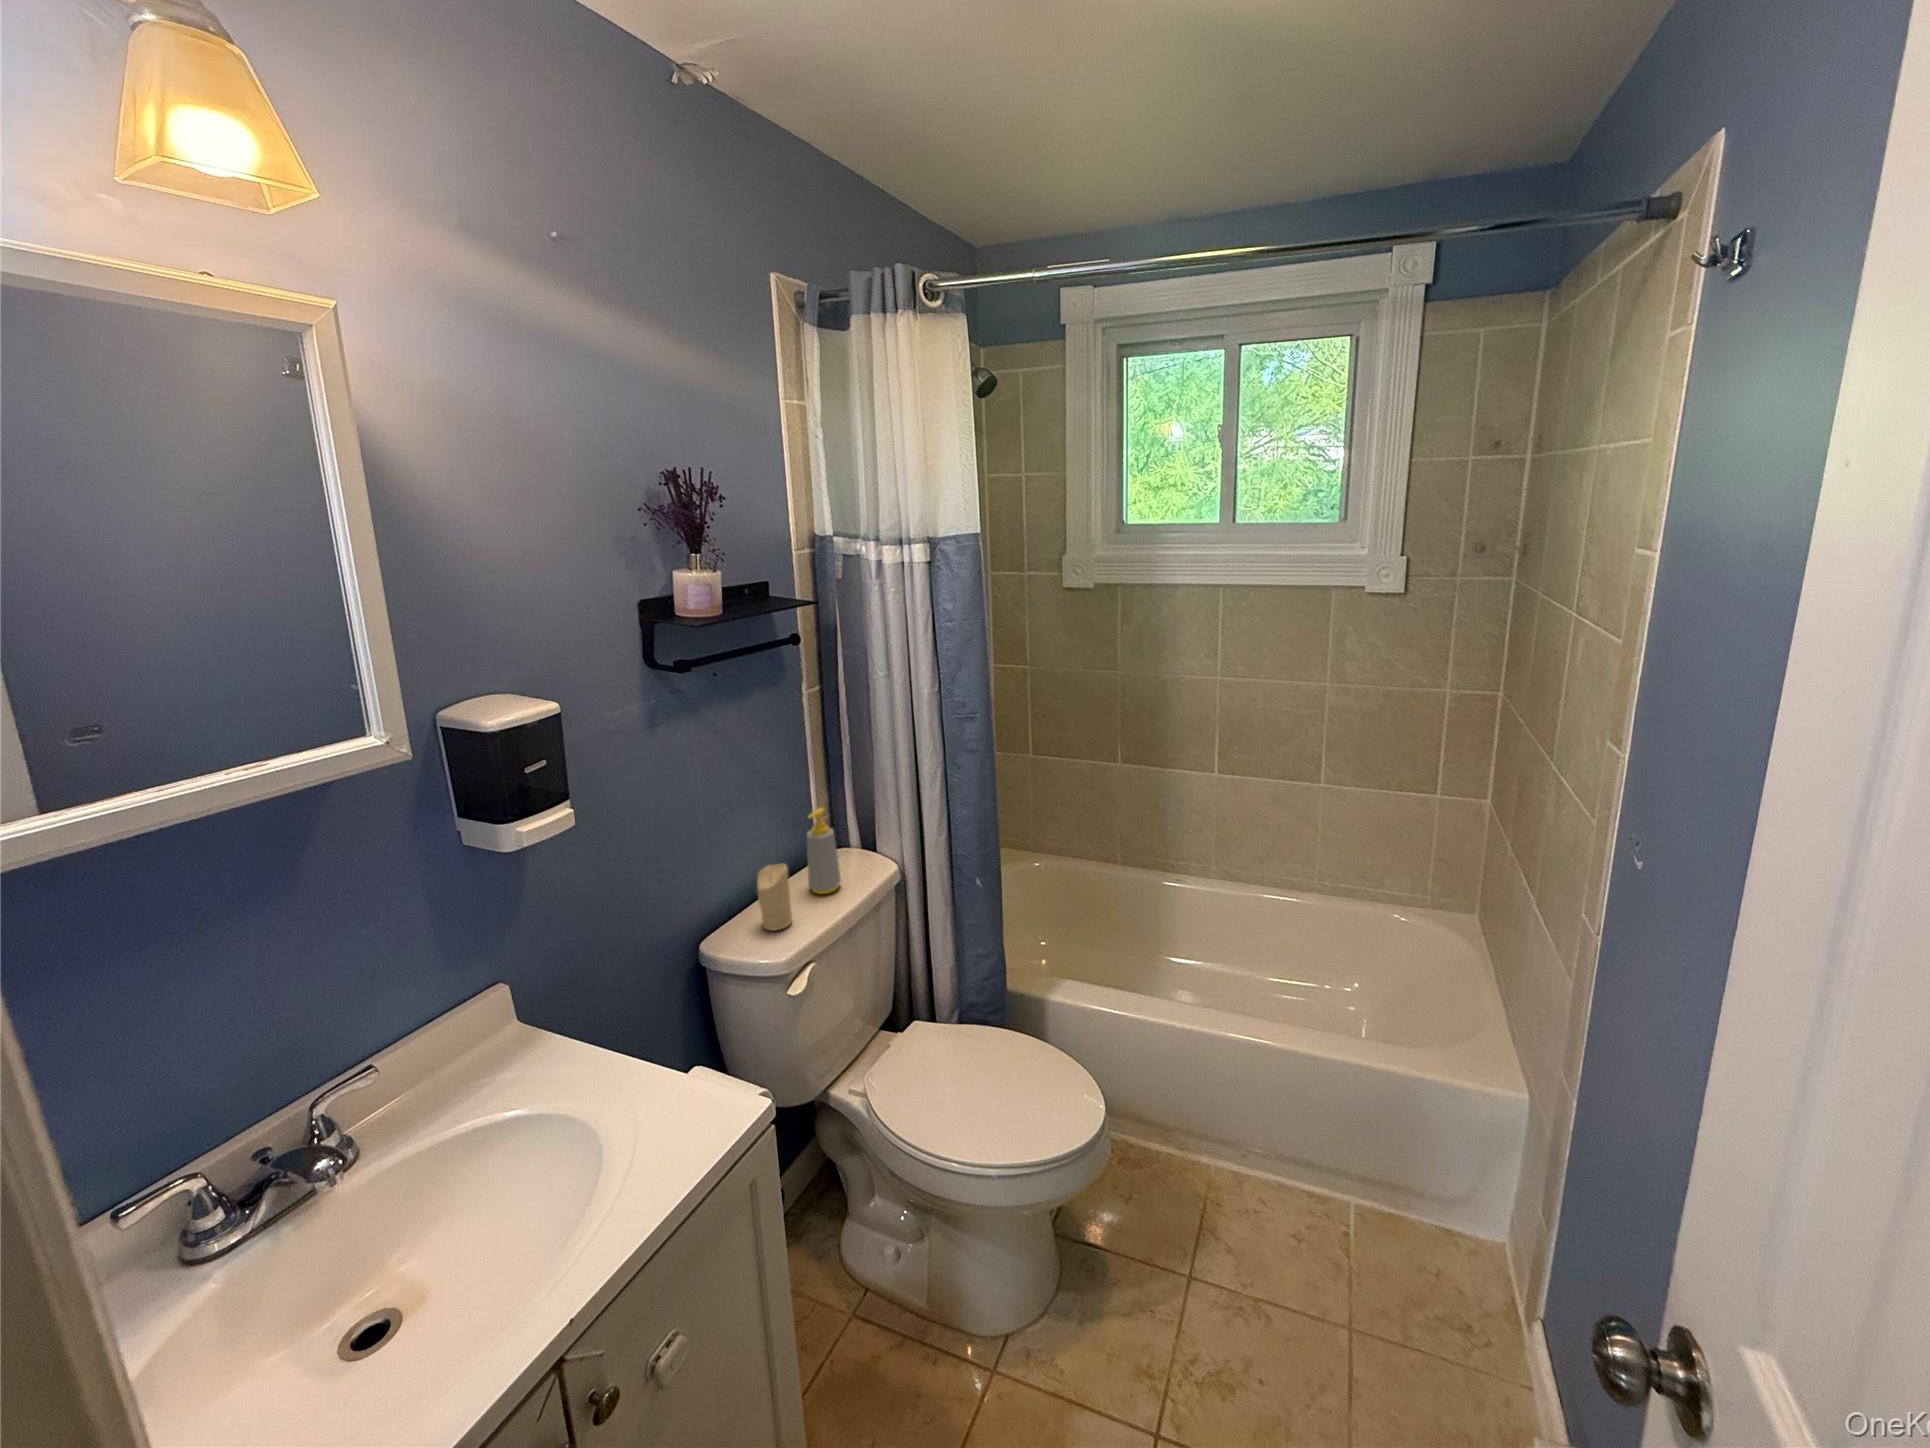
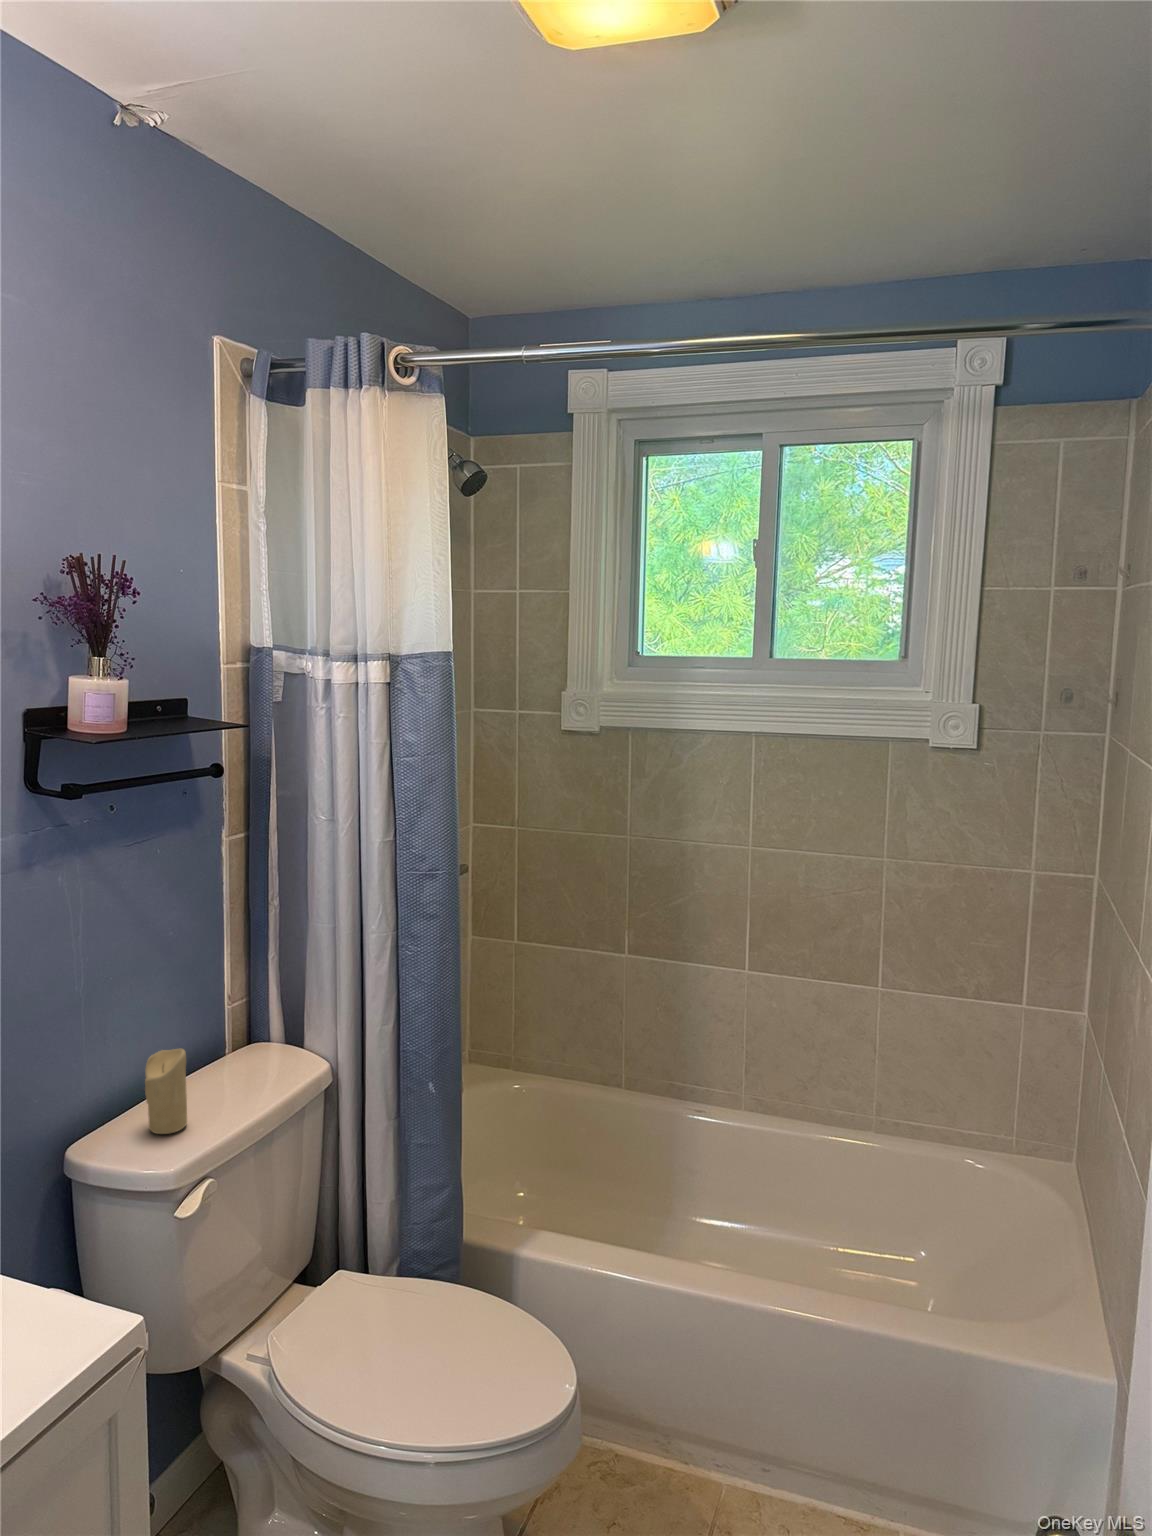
soap bottle: present [807,807,841,894] -> none [212,982,254,1094]

